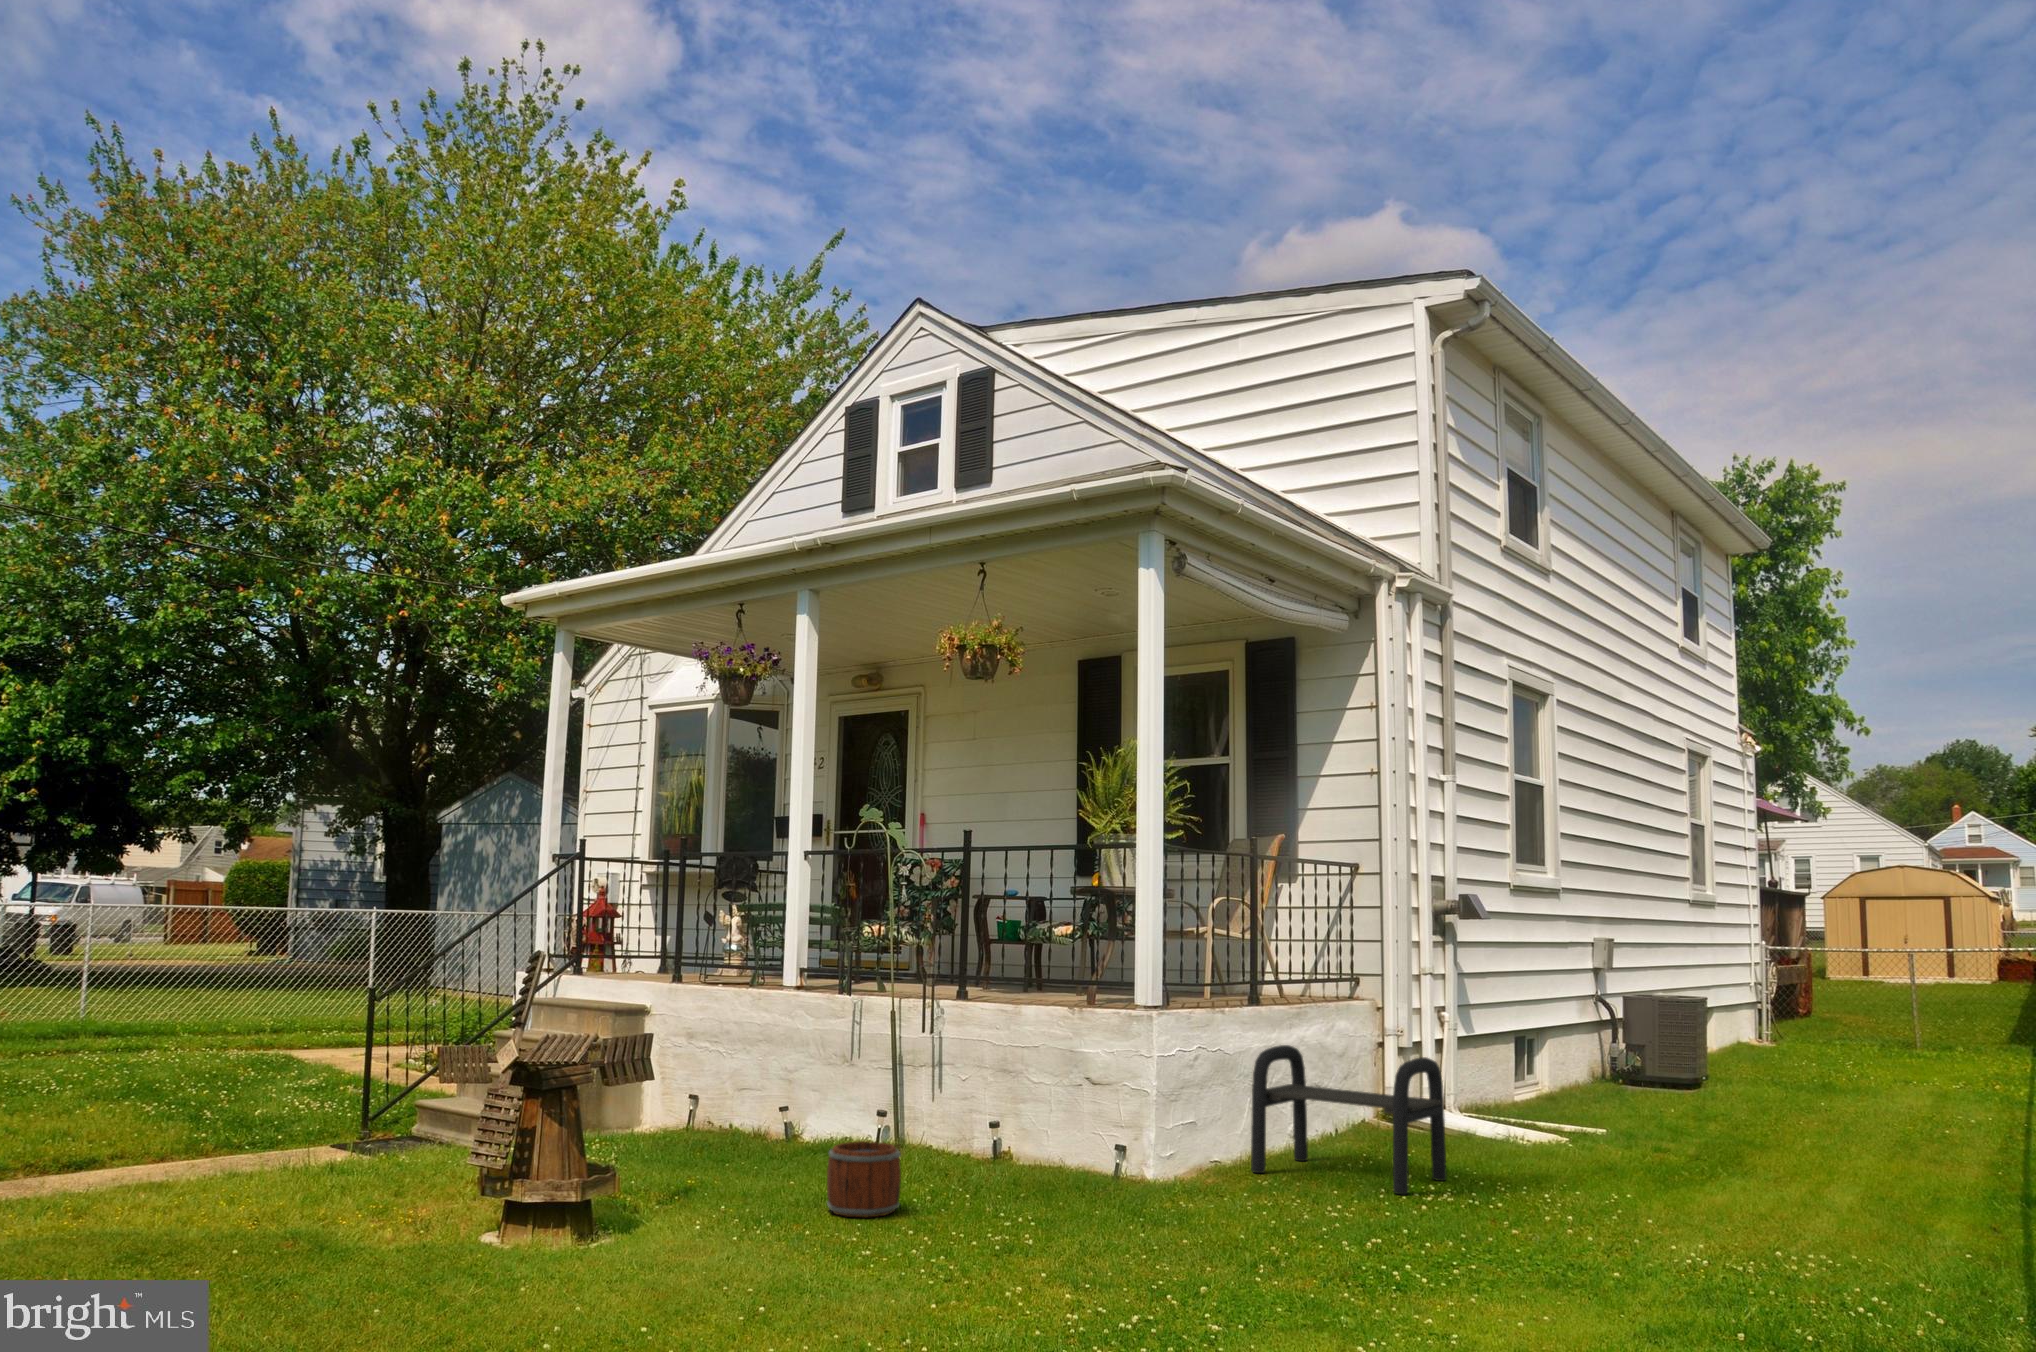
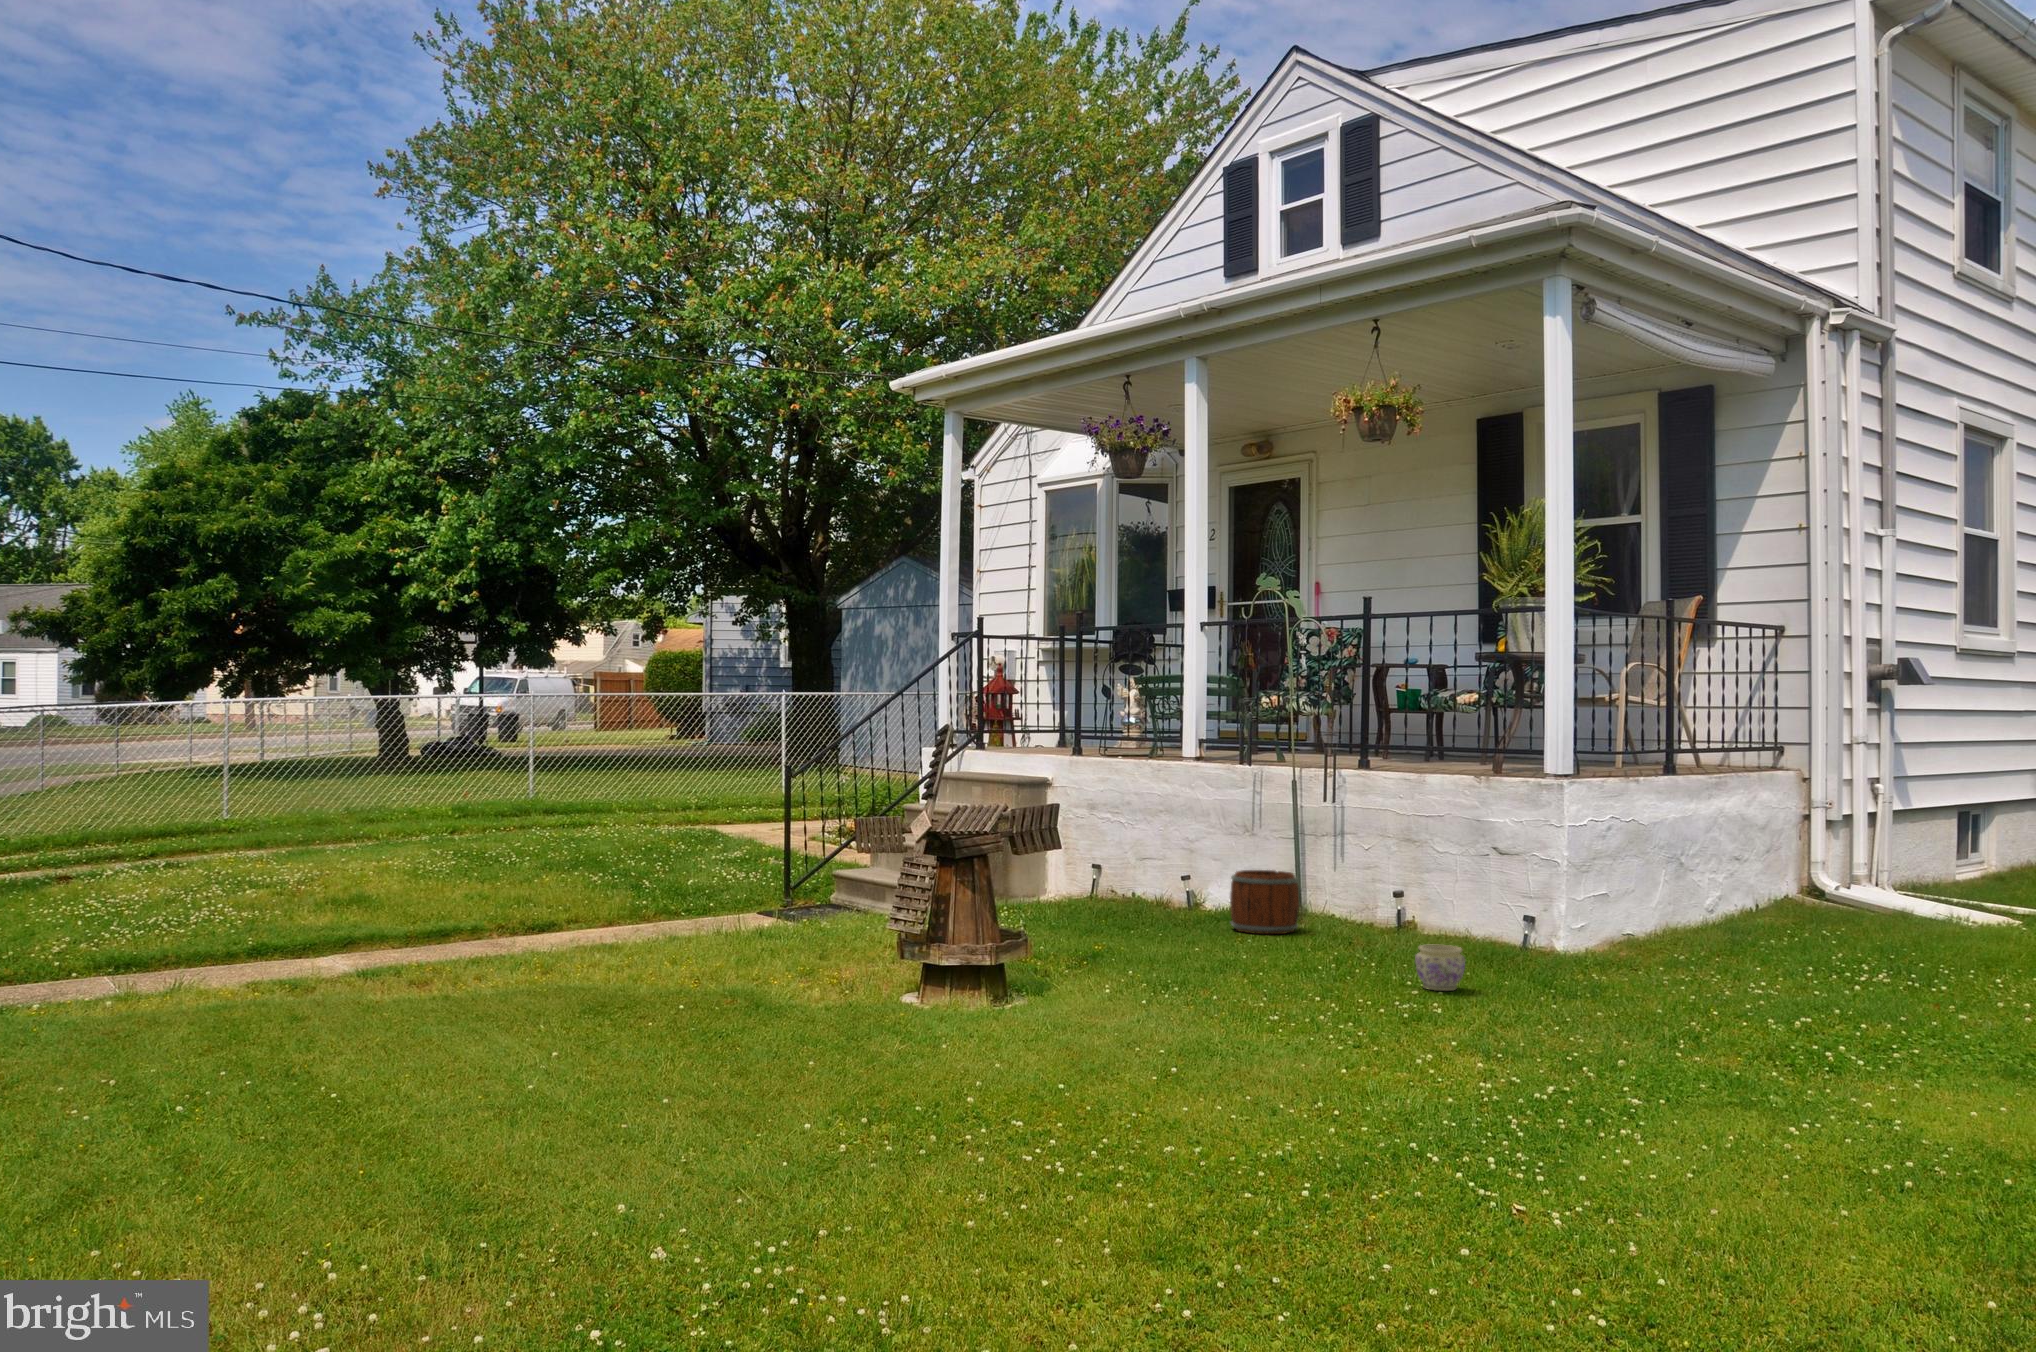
bench: present [1251,1045,1447,1194] -> none [1652,800,1863,940]
planter: none [1025,1251,1078,1308] -> present [1415,944,1465,991]

